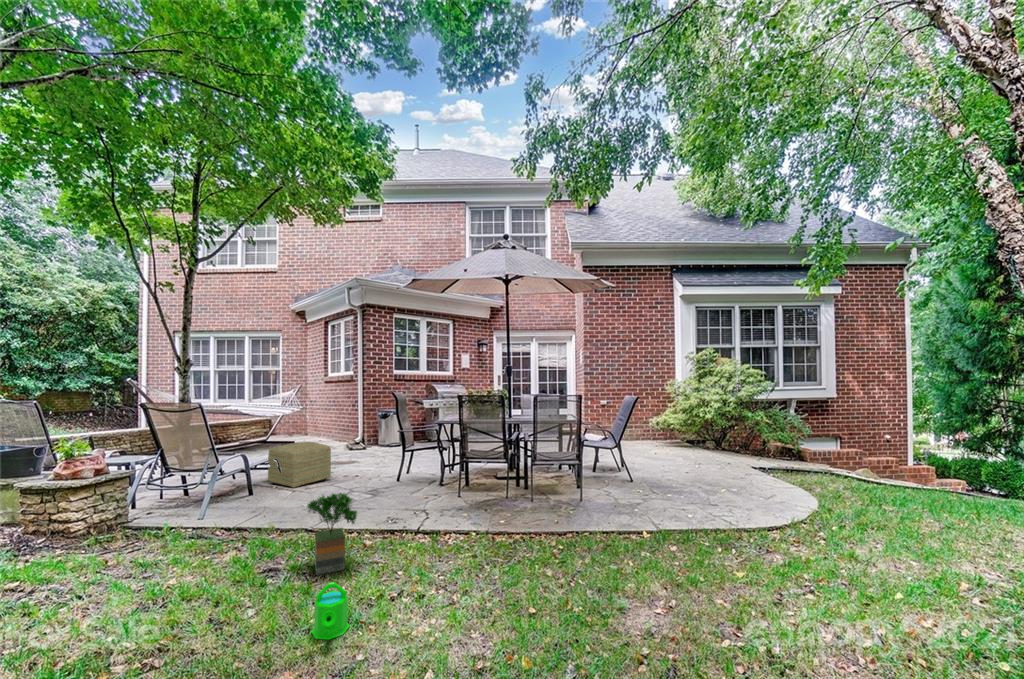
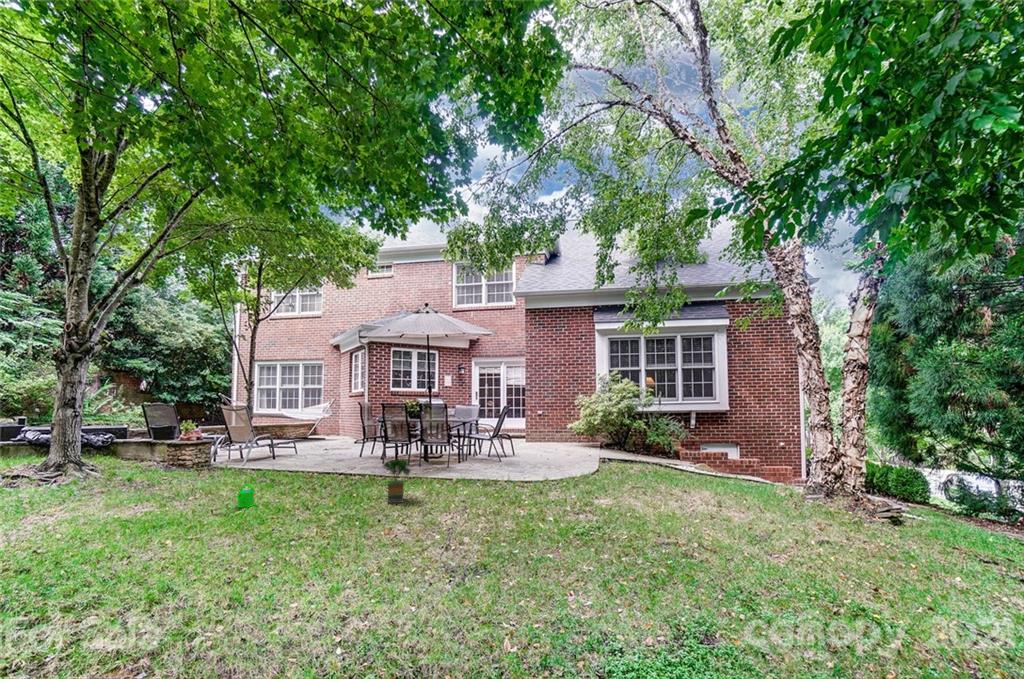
ottoman: present [268,442,331,488] -> none [277,433,315,461]
potted tree: present [307,493,357,575] -> present [384,459,410,503]

